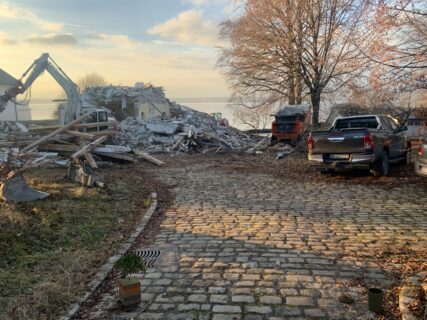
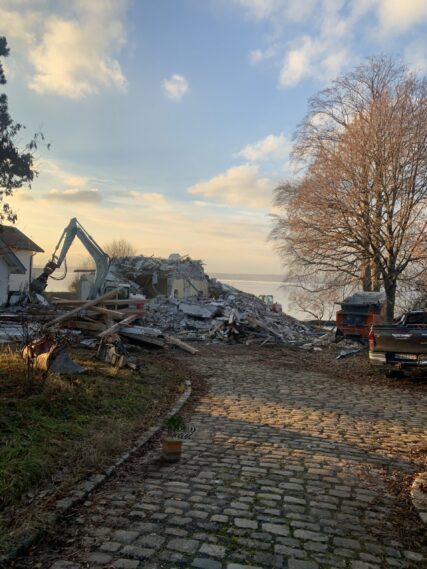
trash can: present [339,288,384,312] -> none [356,463,394,483]

